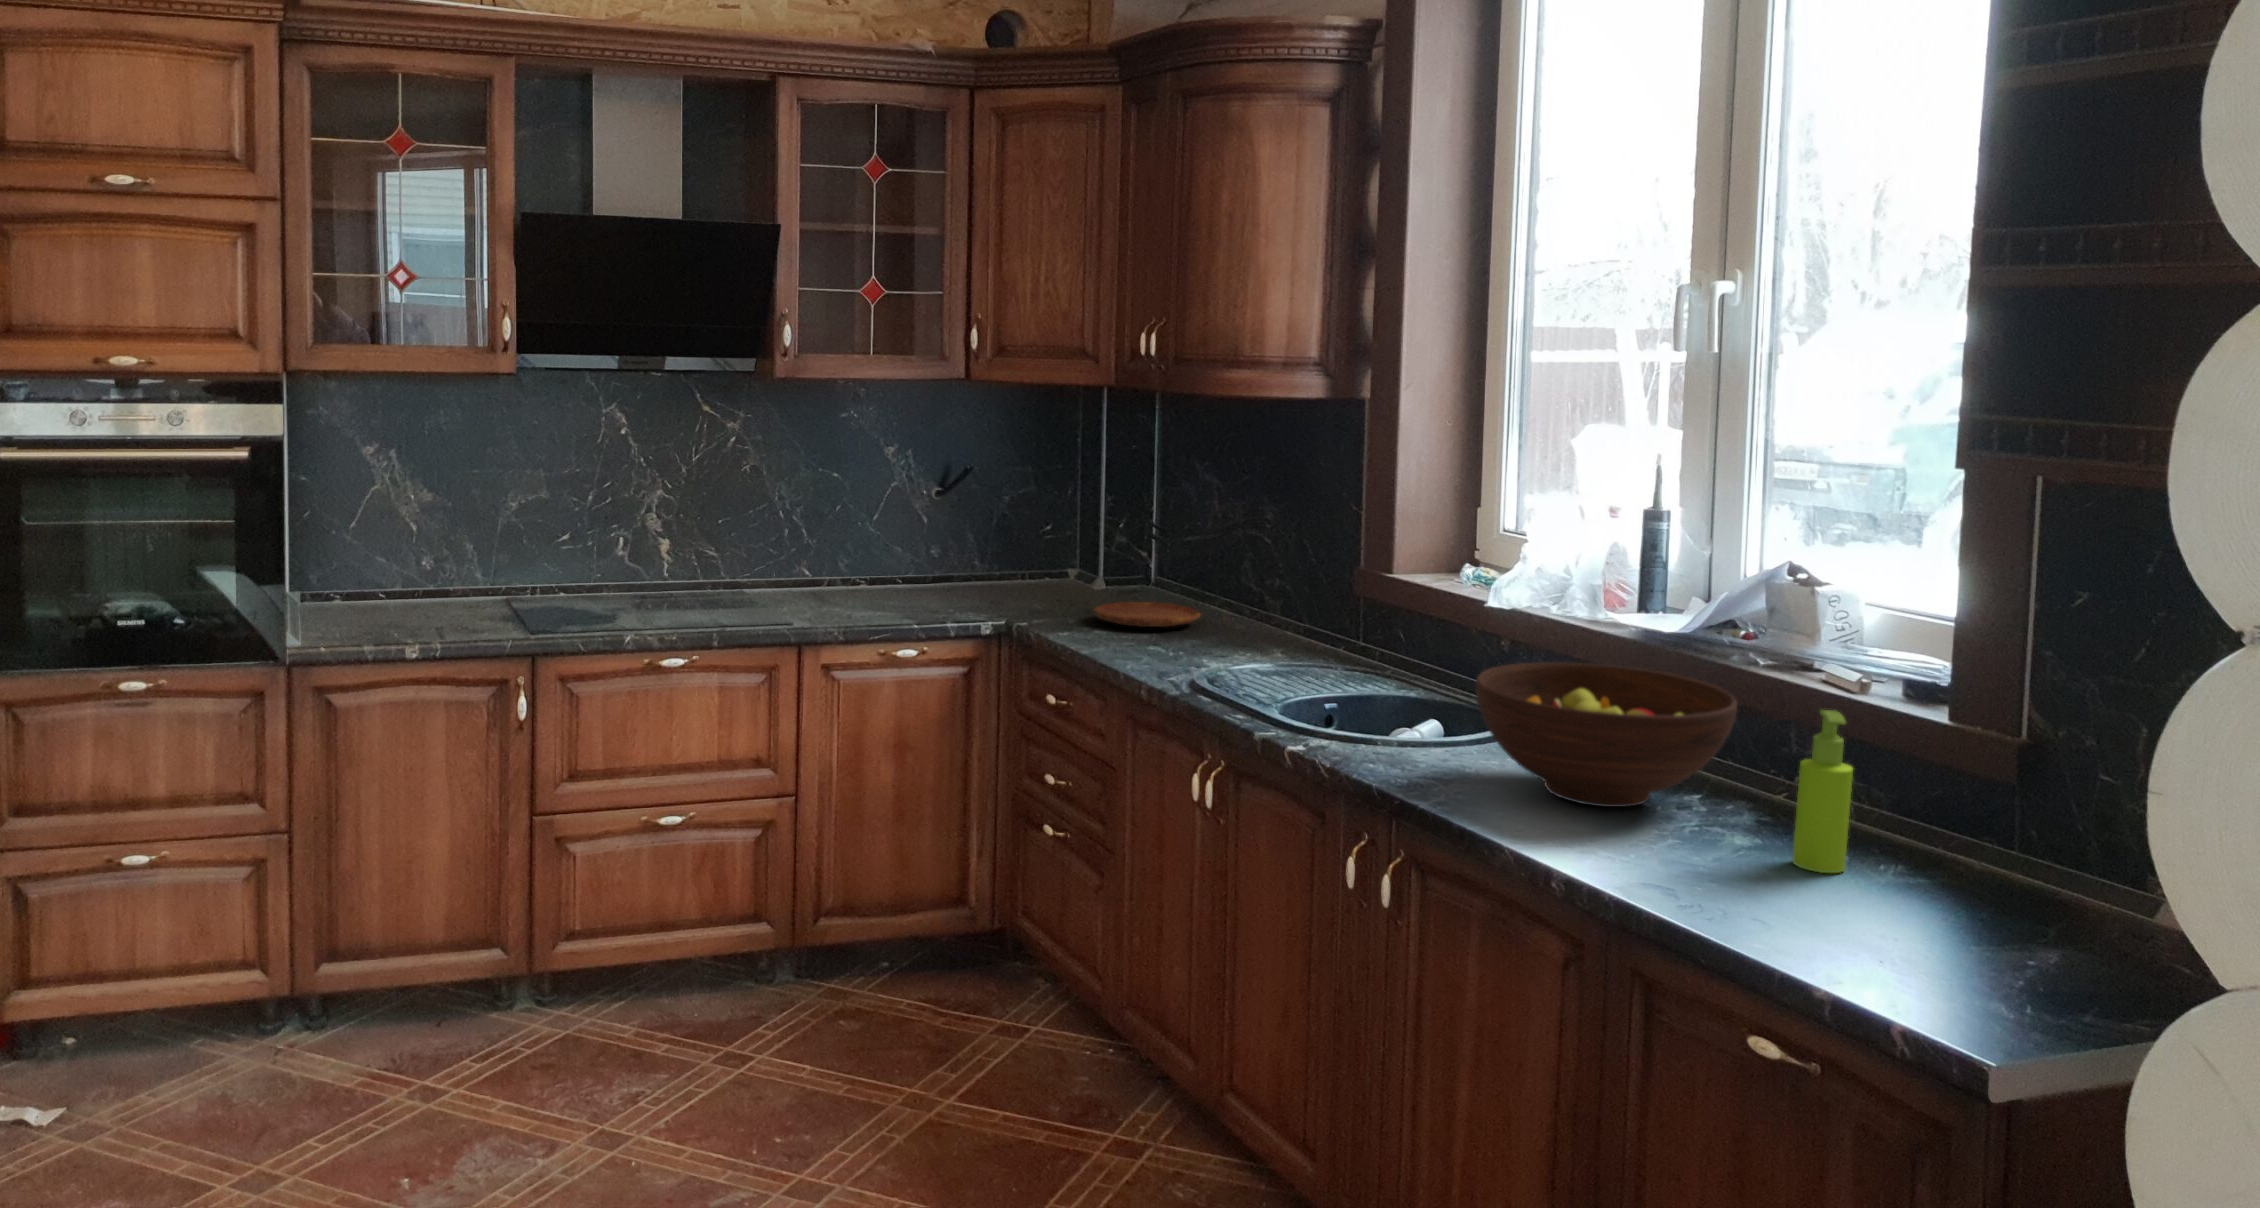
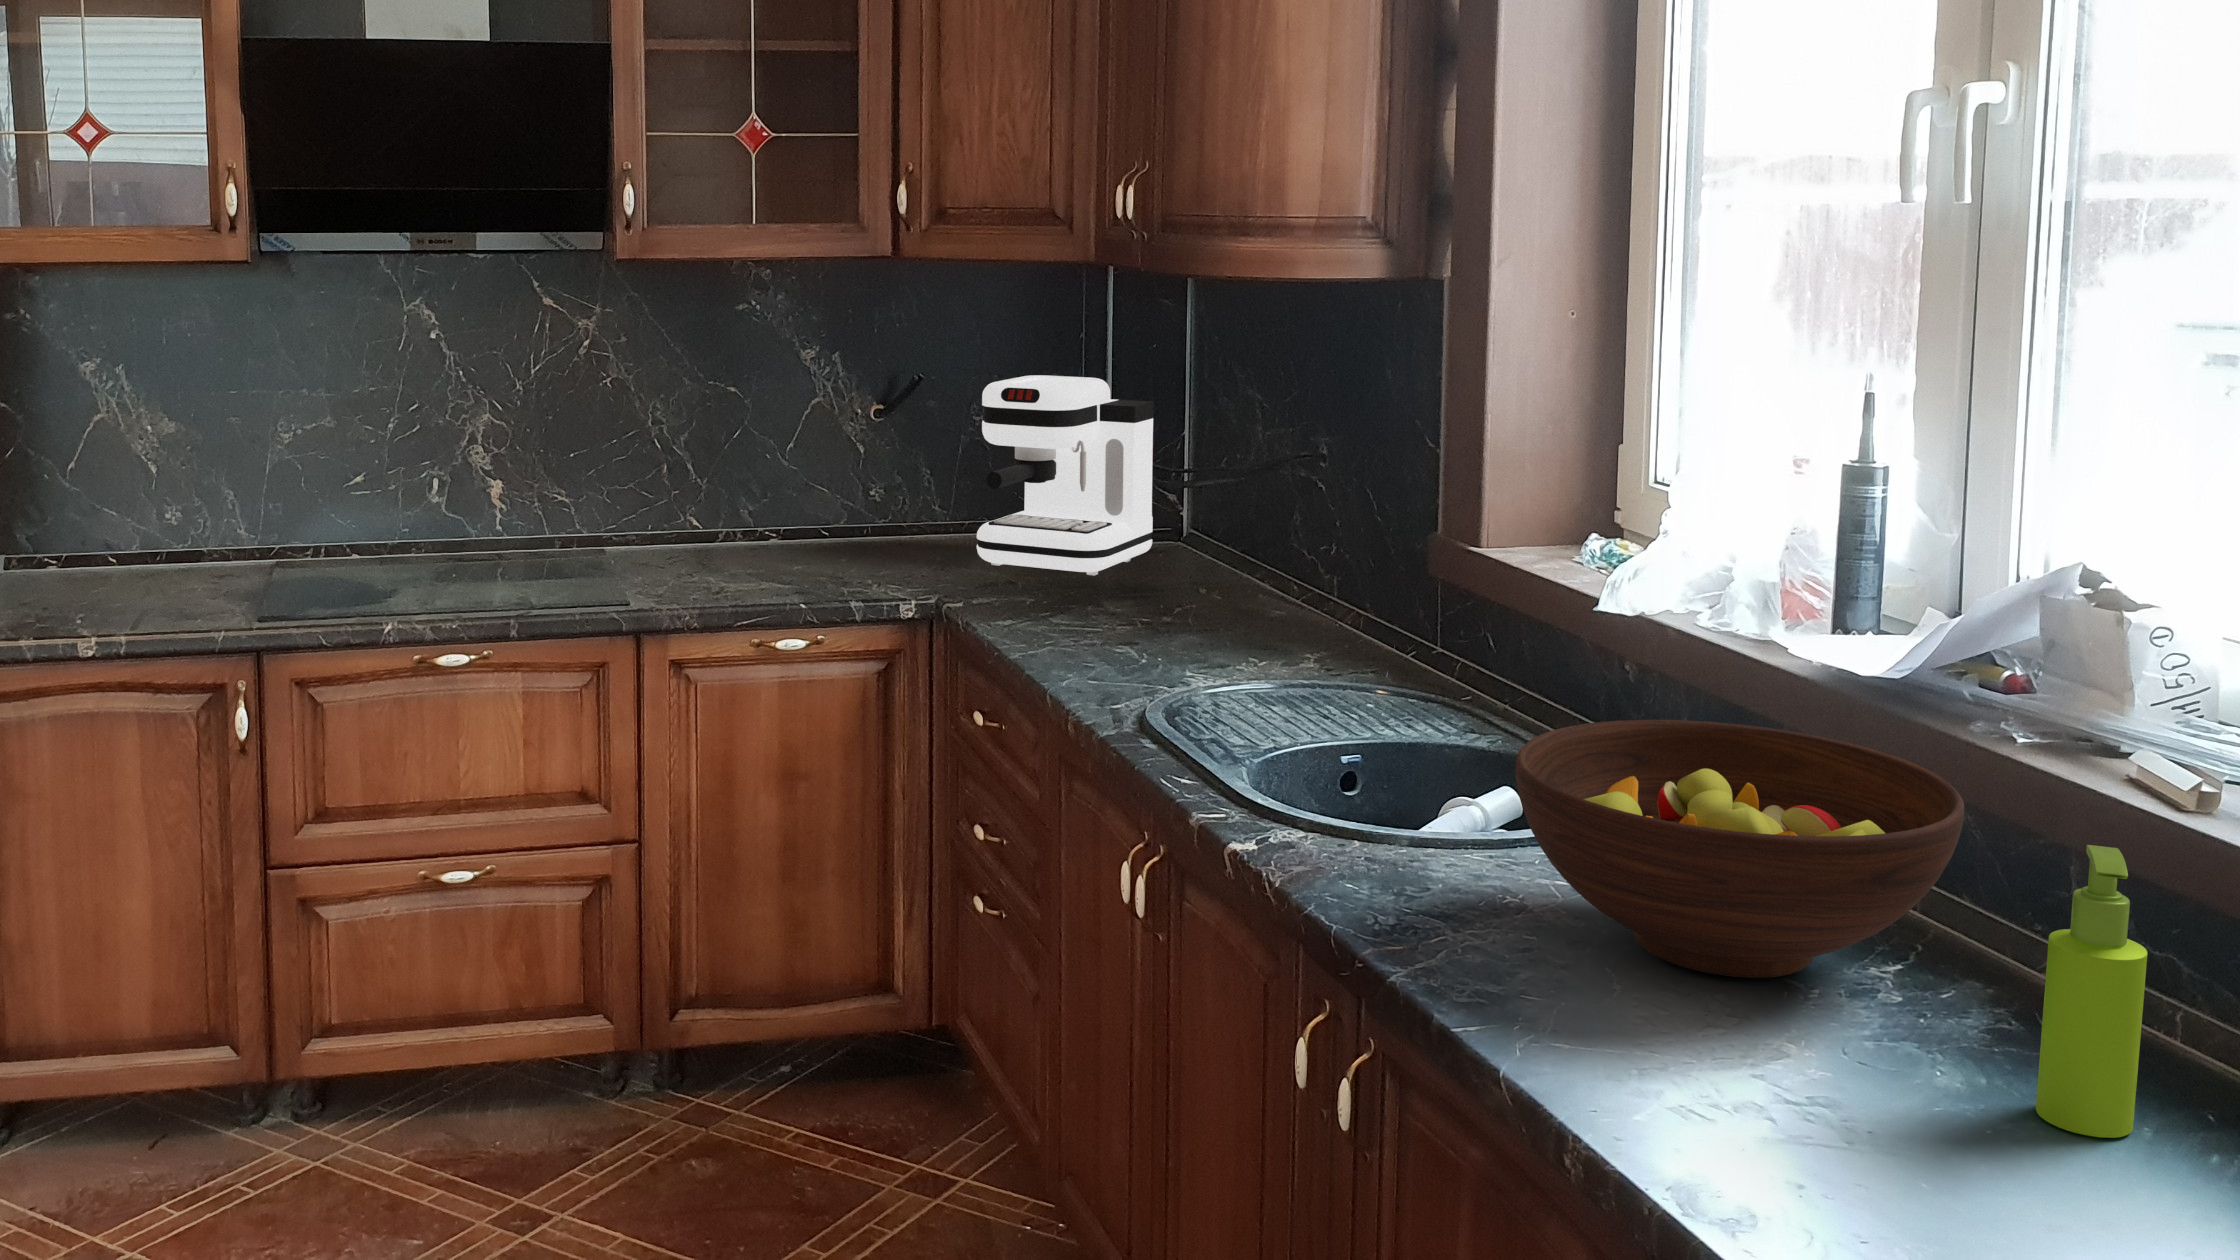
coffee maker: none [1024,465,1142,602] -> present [977,375,1154,575]
tray: present [1093,602,1200,627] -> none [1054,579,1215,619]

